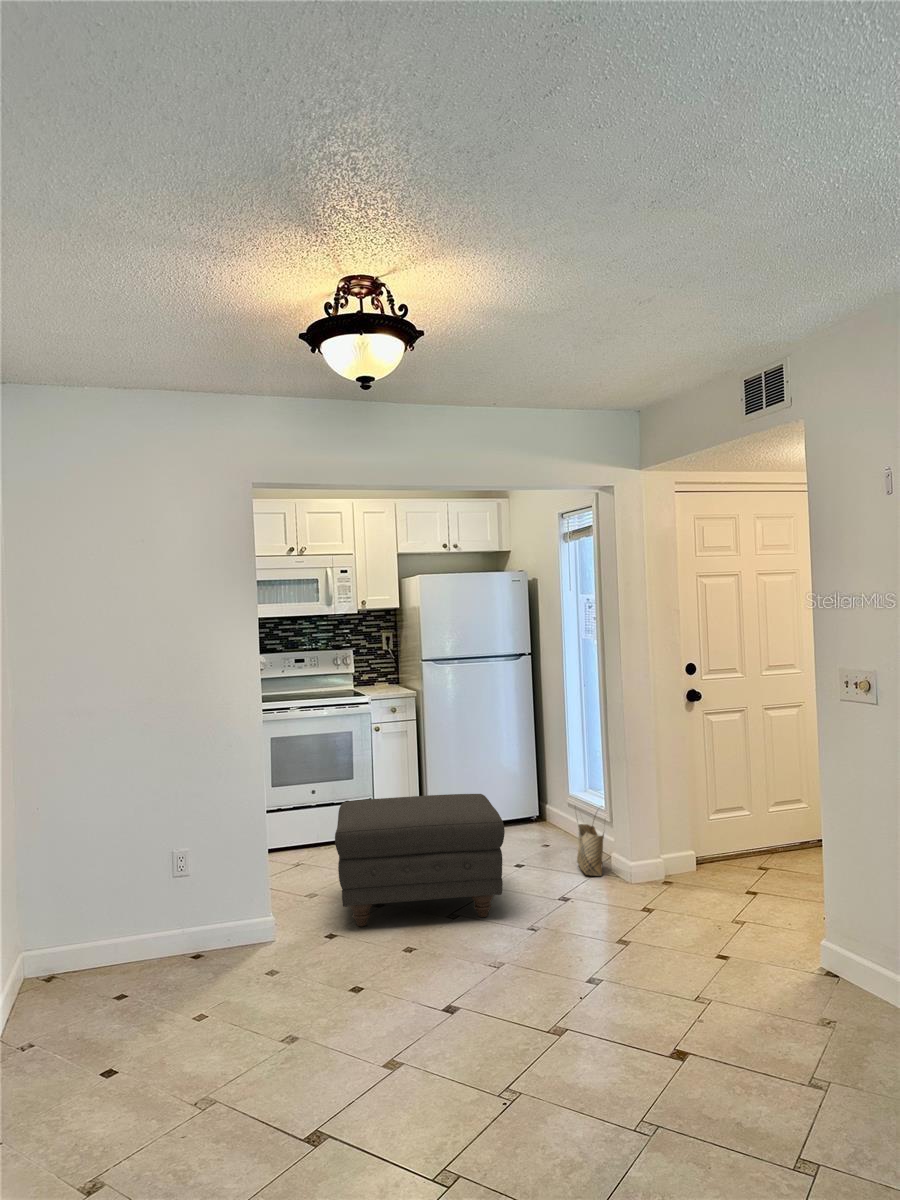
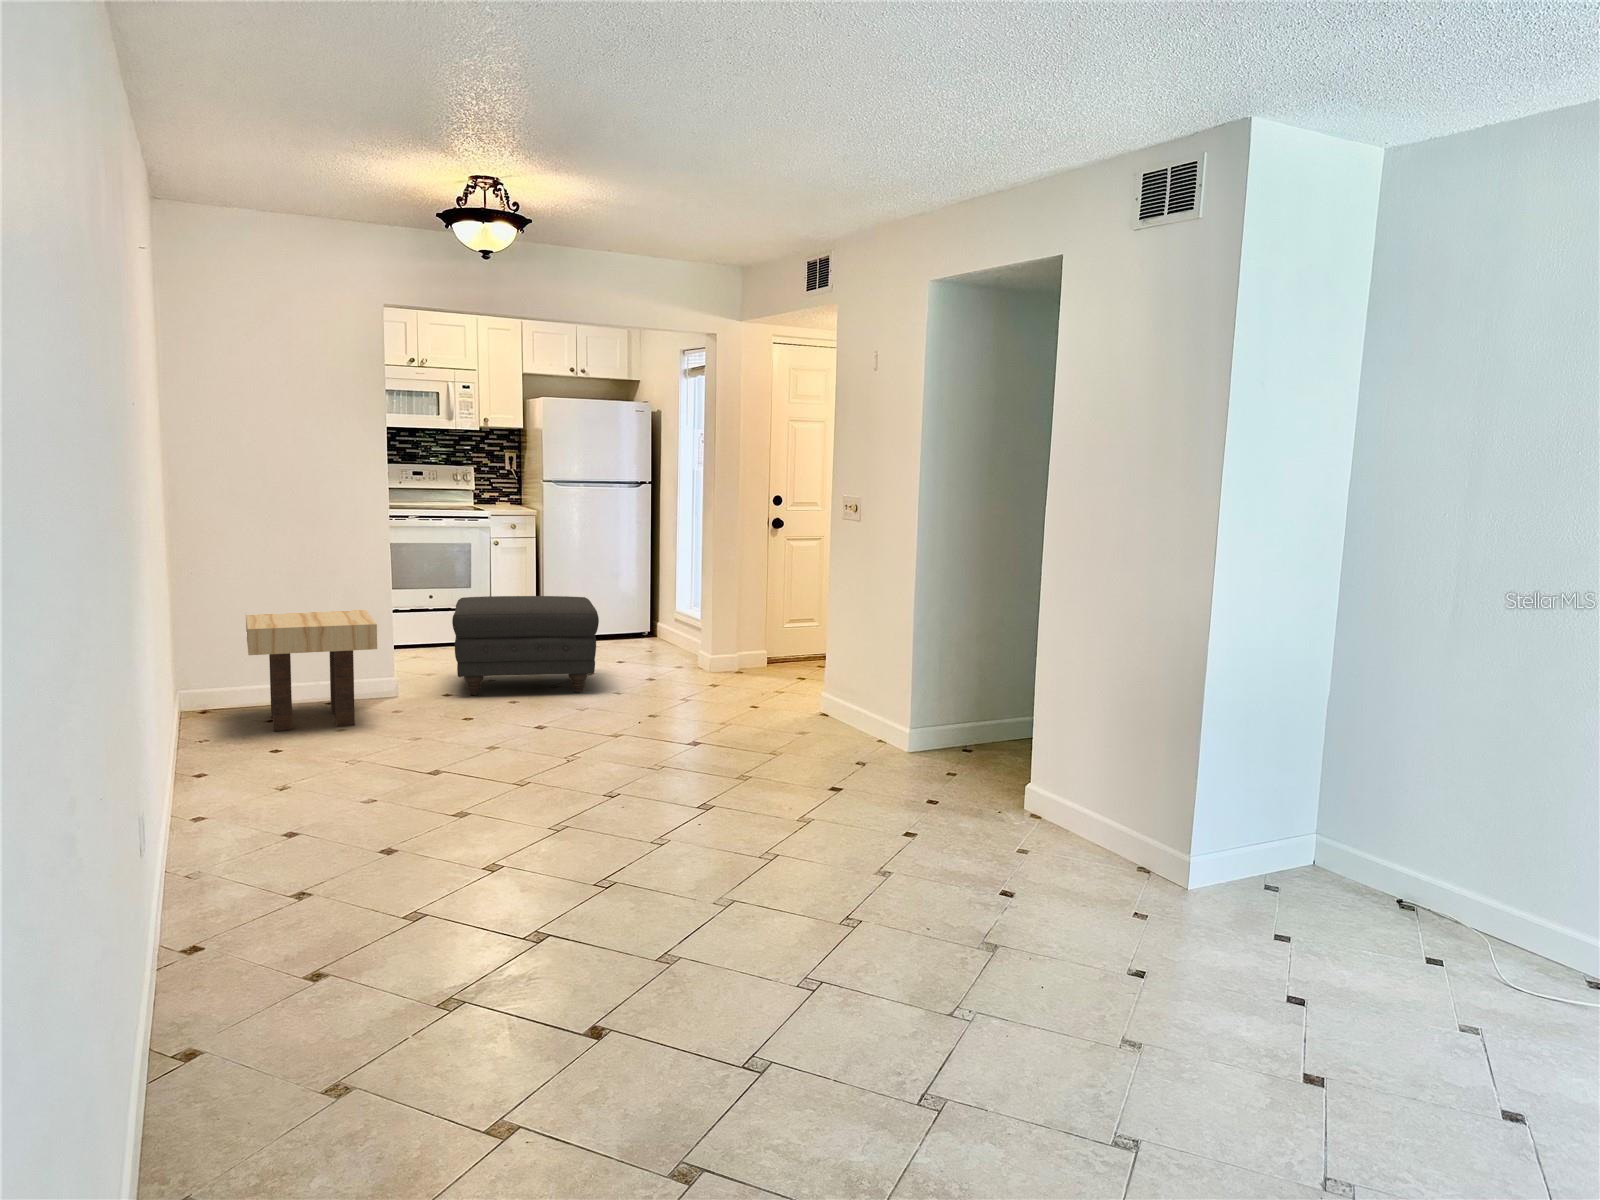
woven basket: present [577,824,604,876] -> none [670,614,696,673]
side table: none [83,830,244,1009] -> present [246,610,377,731]

